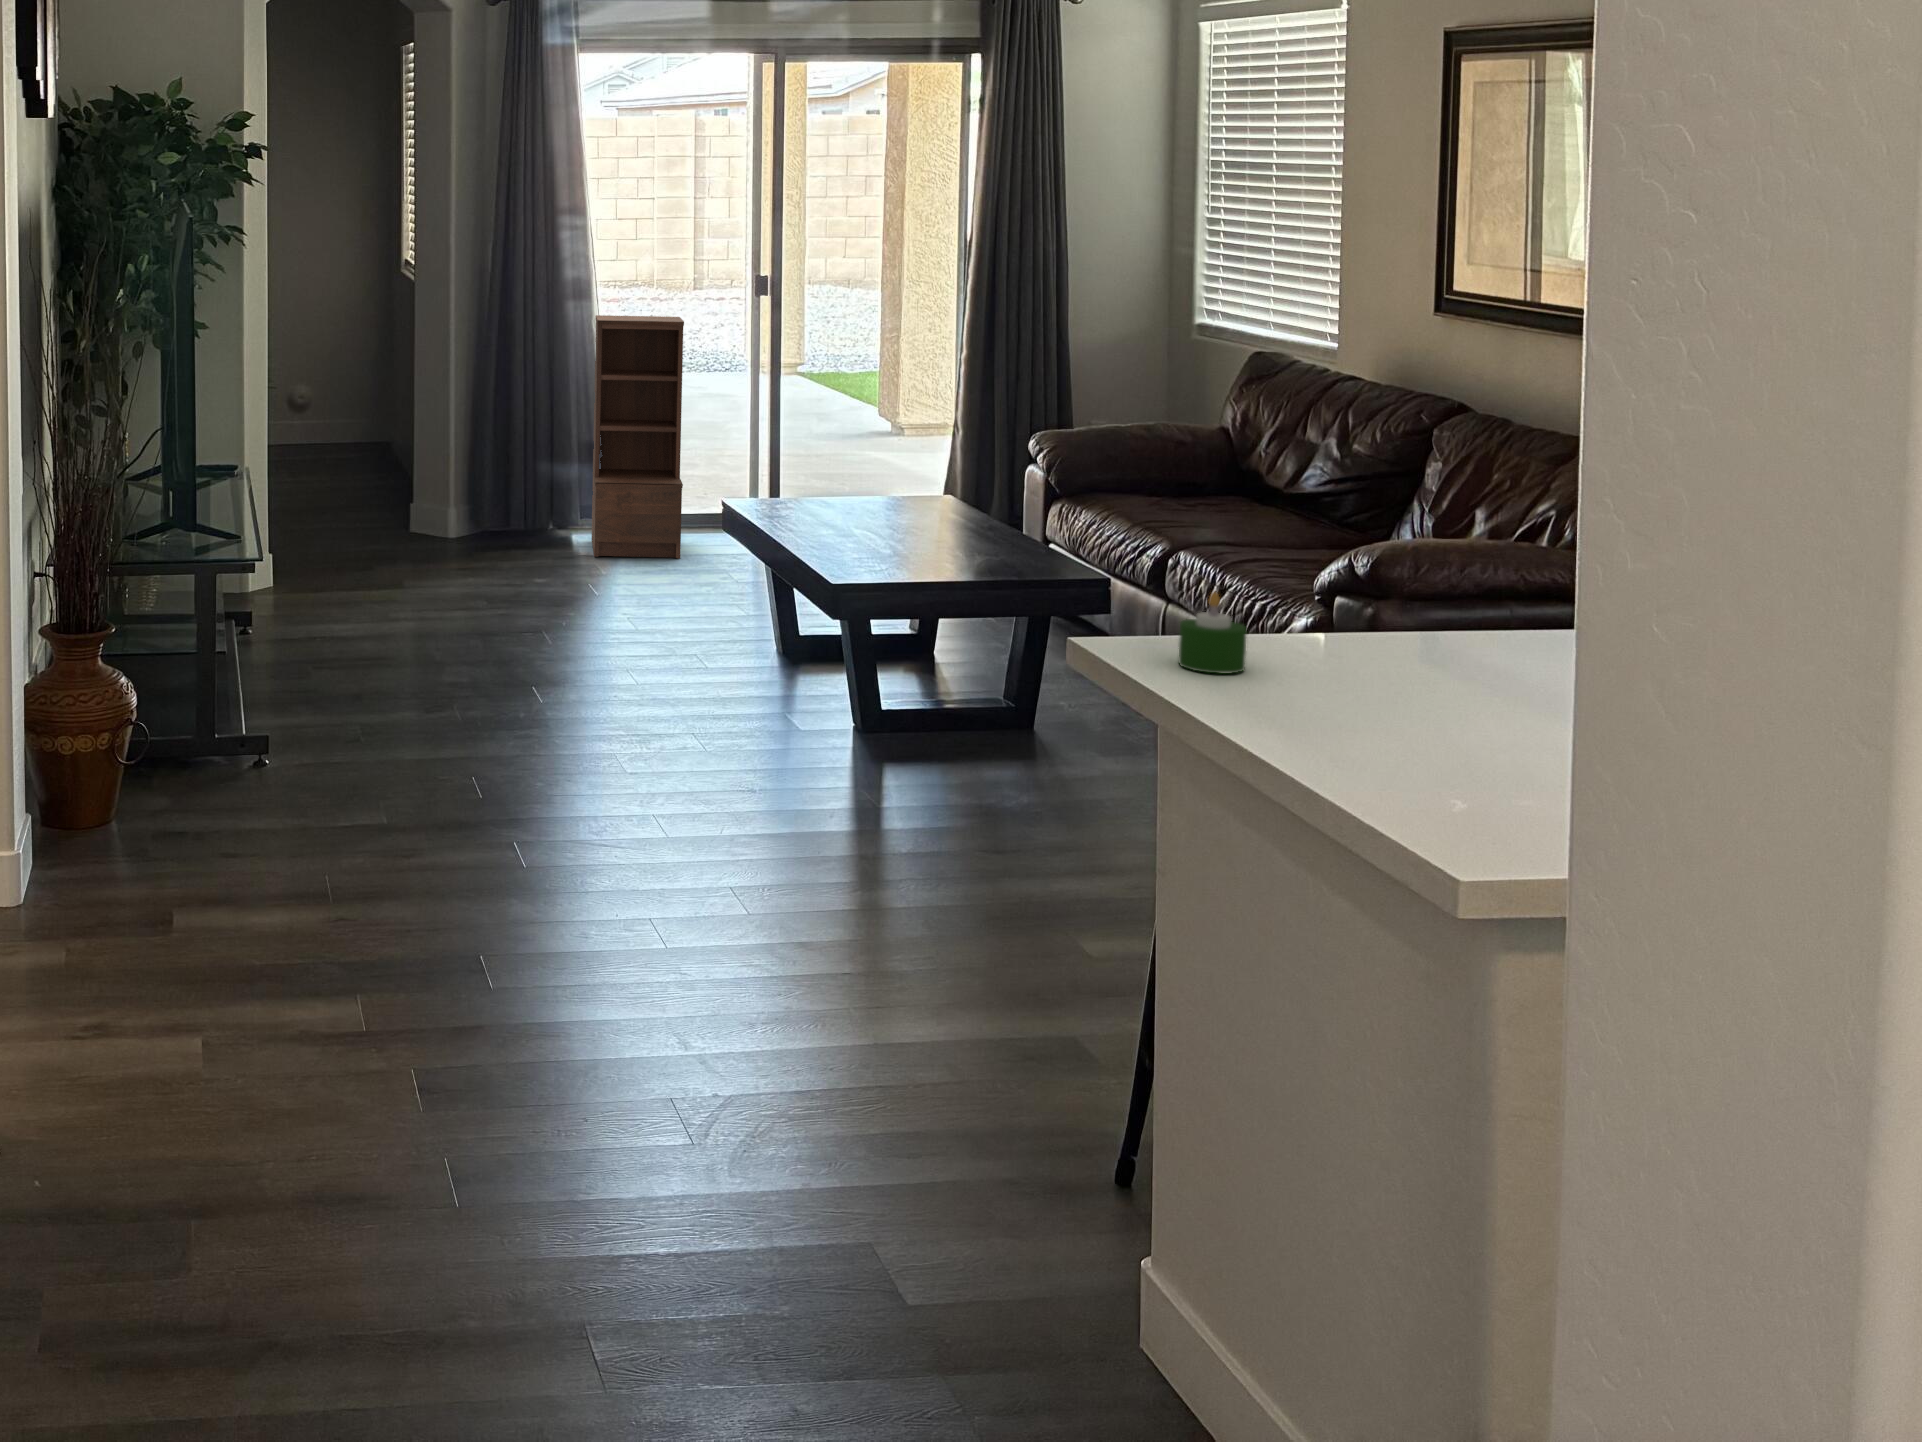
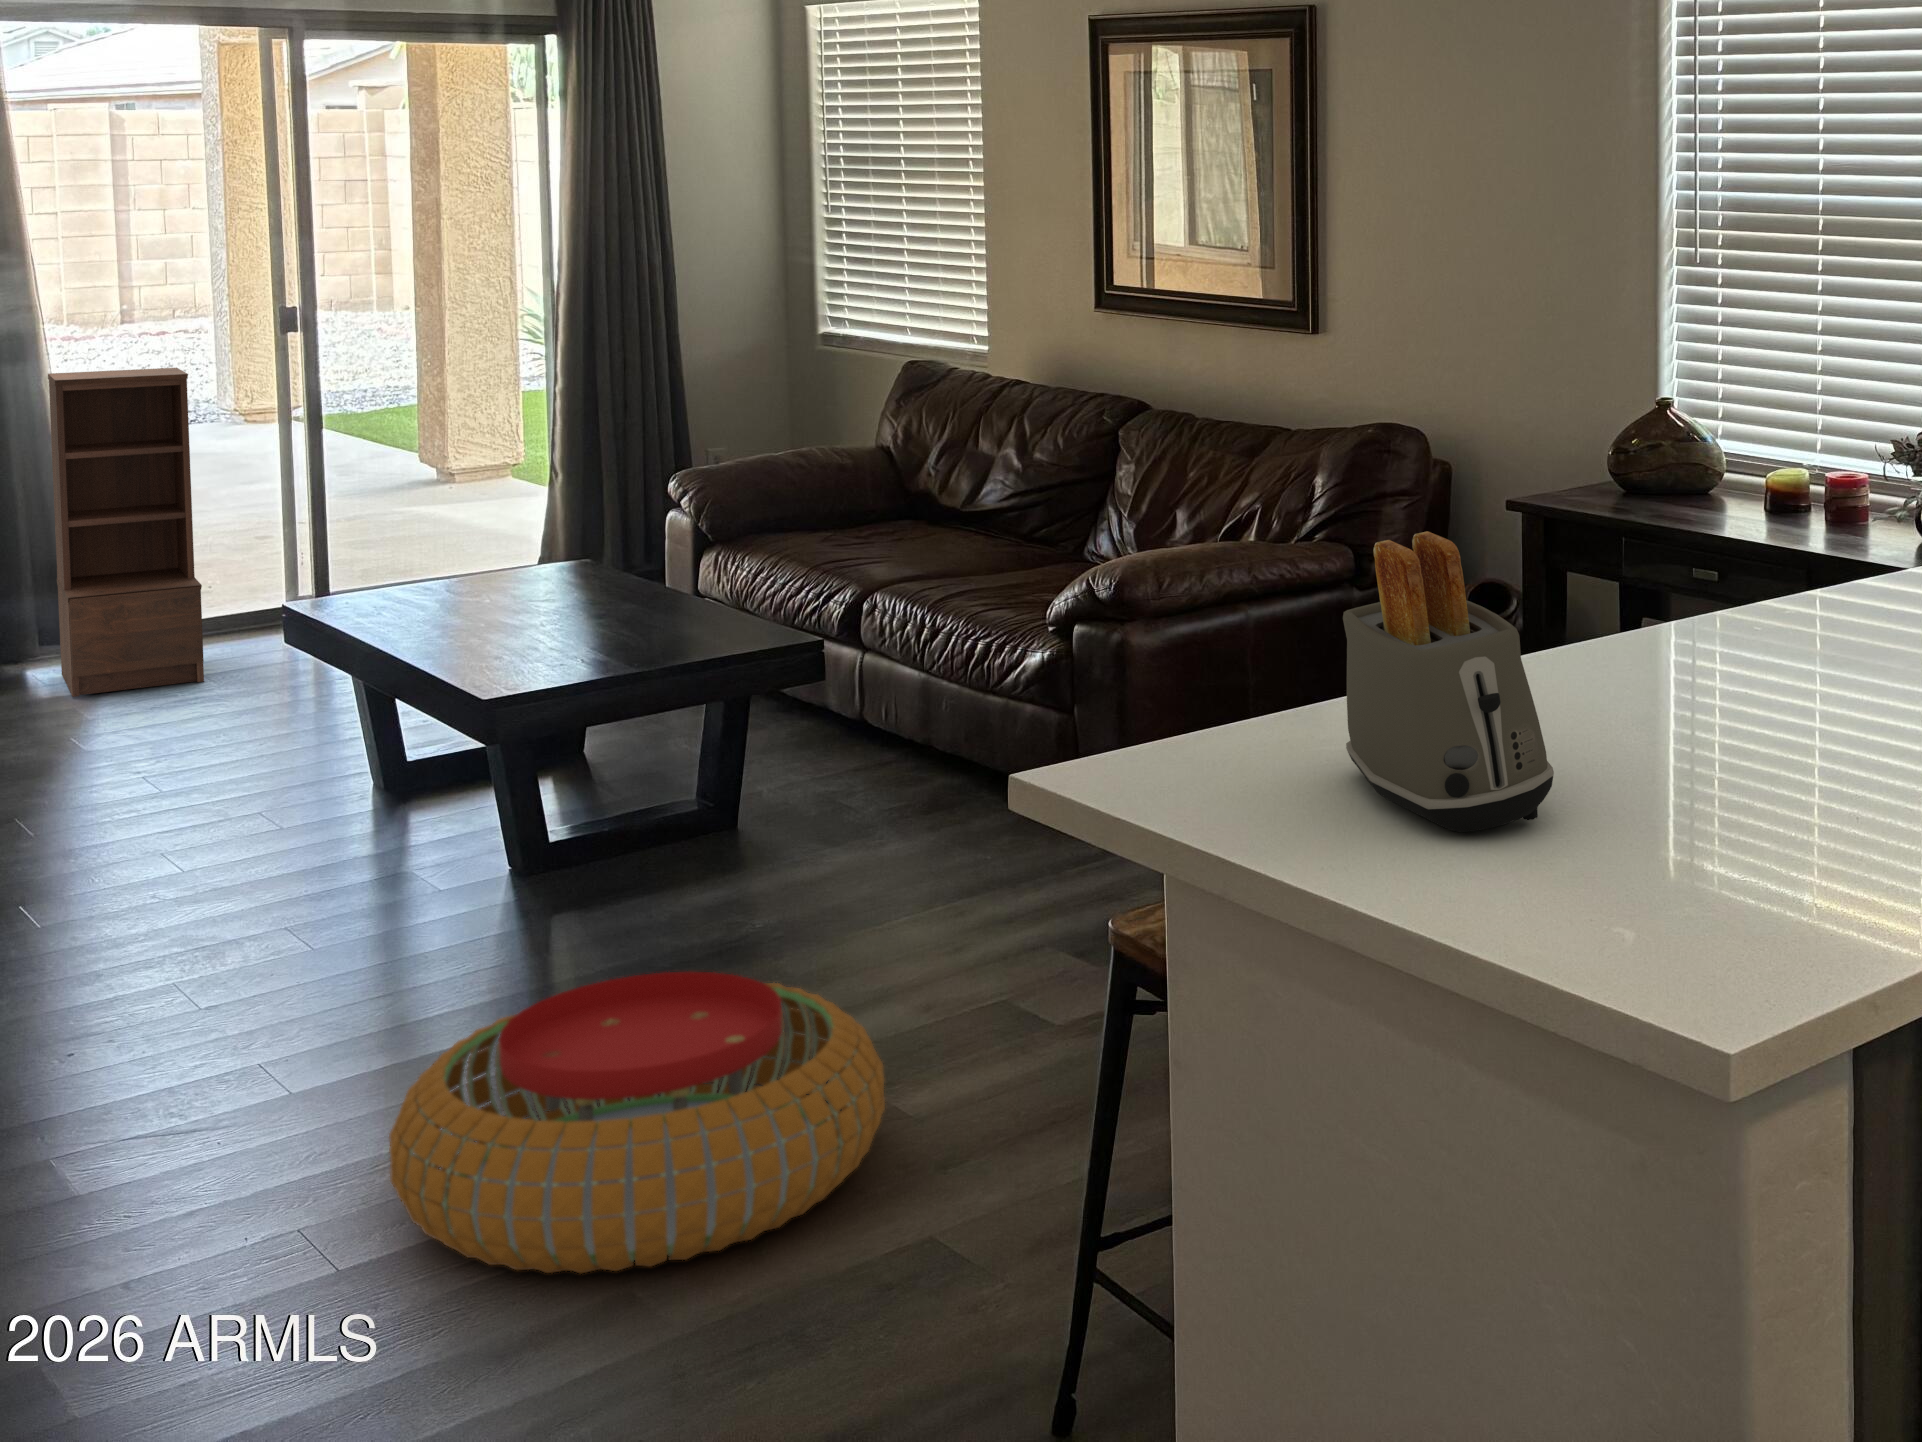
toaster: none [1319,492,1470,740] -> present [1343,531,1554,832]
candle: present [1179,592,1246,674] -> none [1171,677,1251,781]
pouf: none [695,796,1058,1006] -> present [389,972,885,1273]

